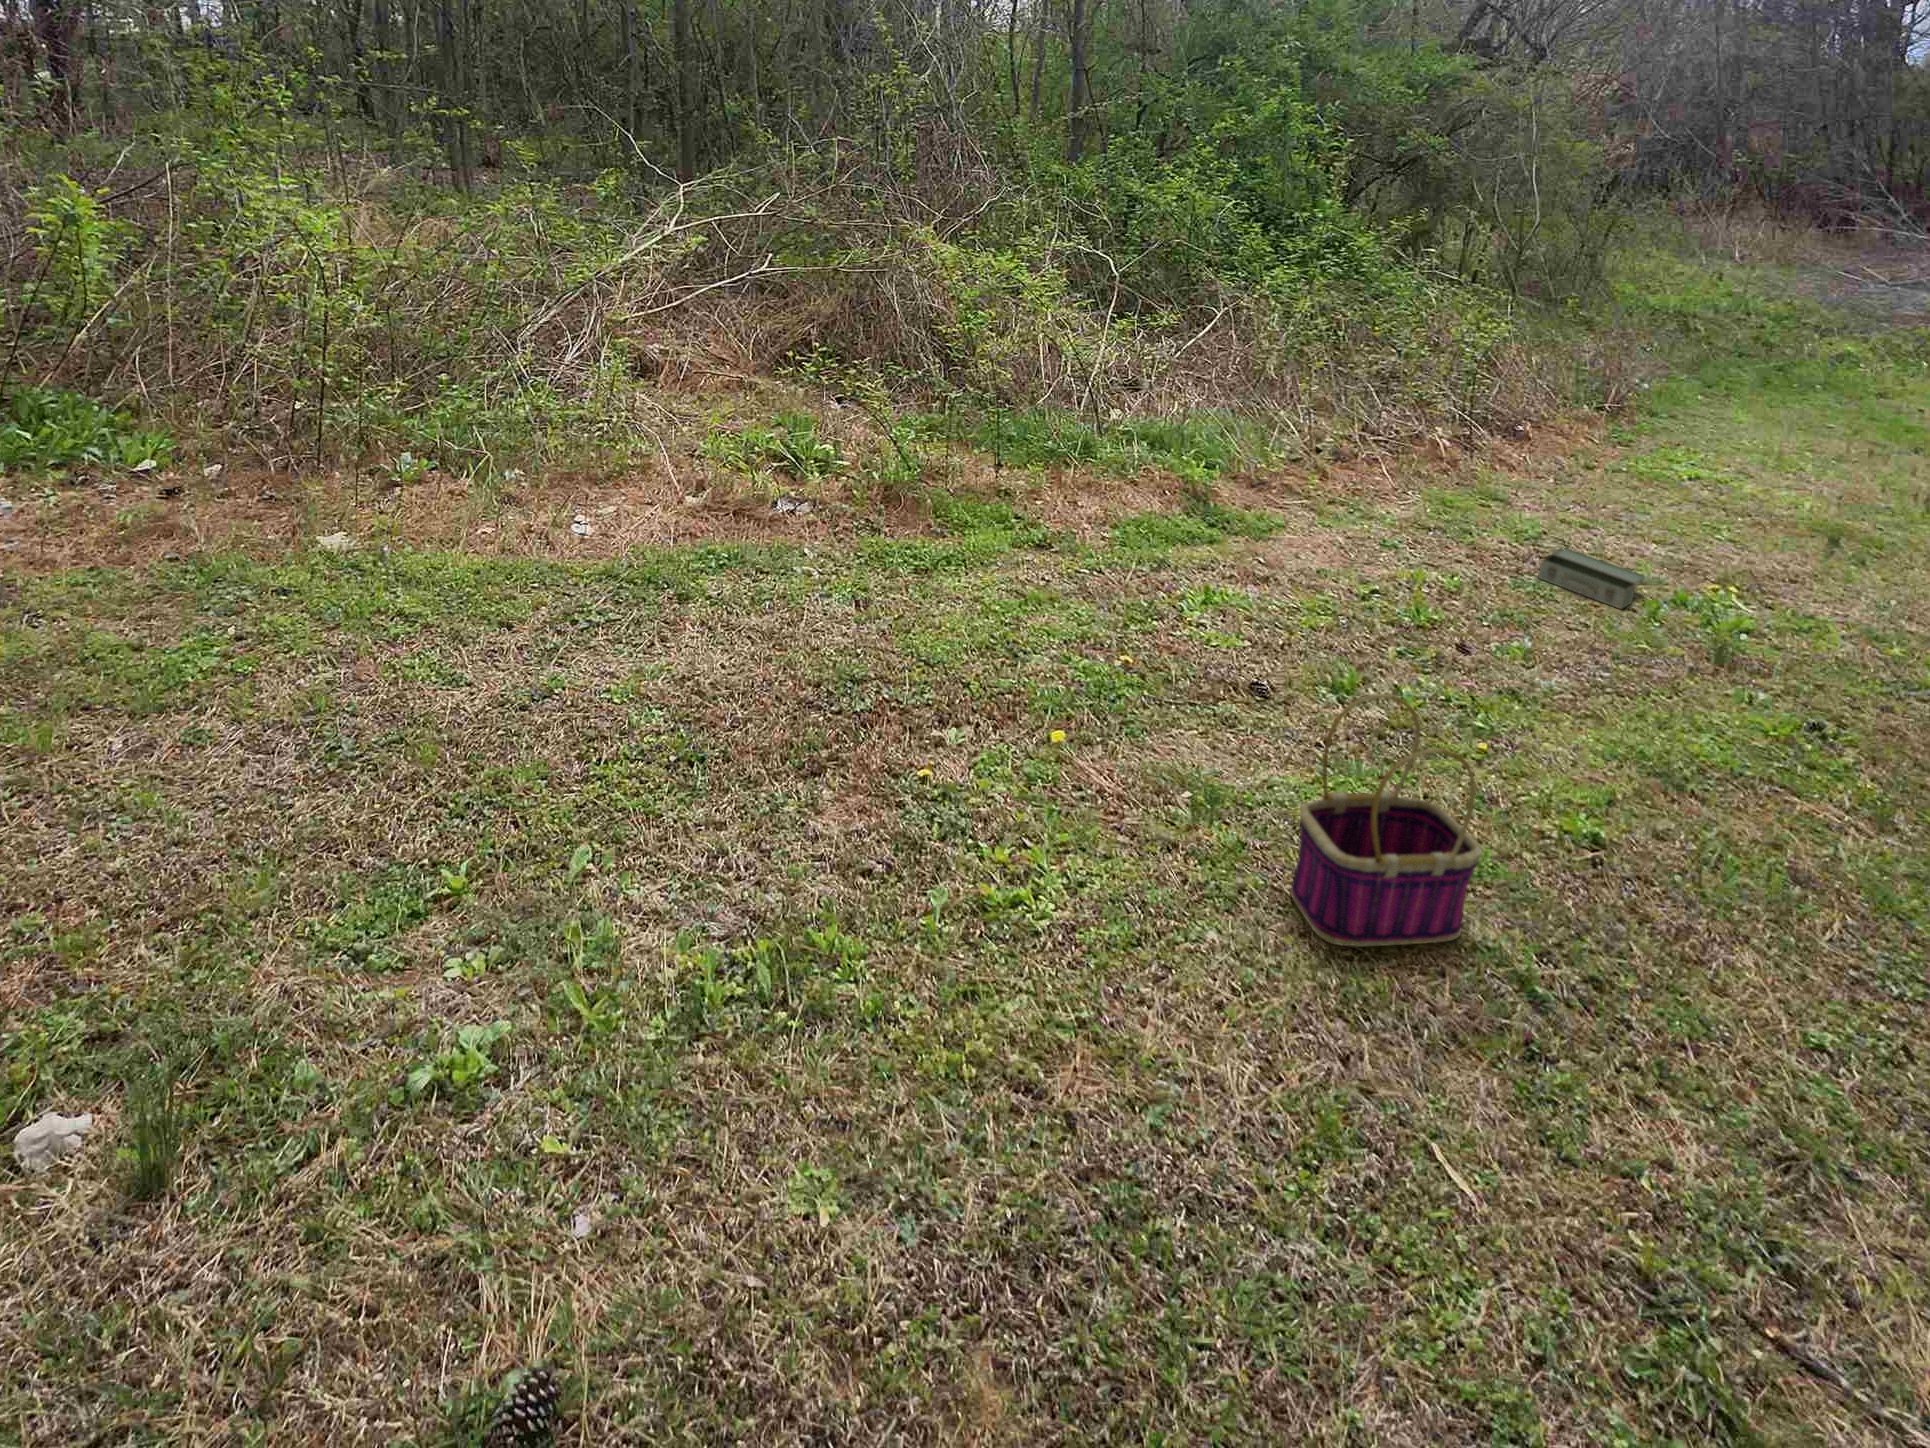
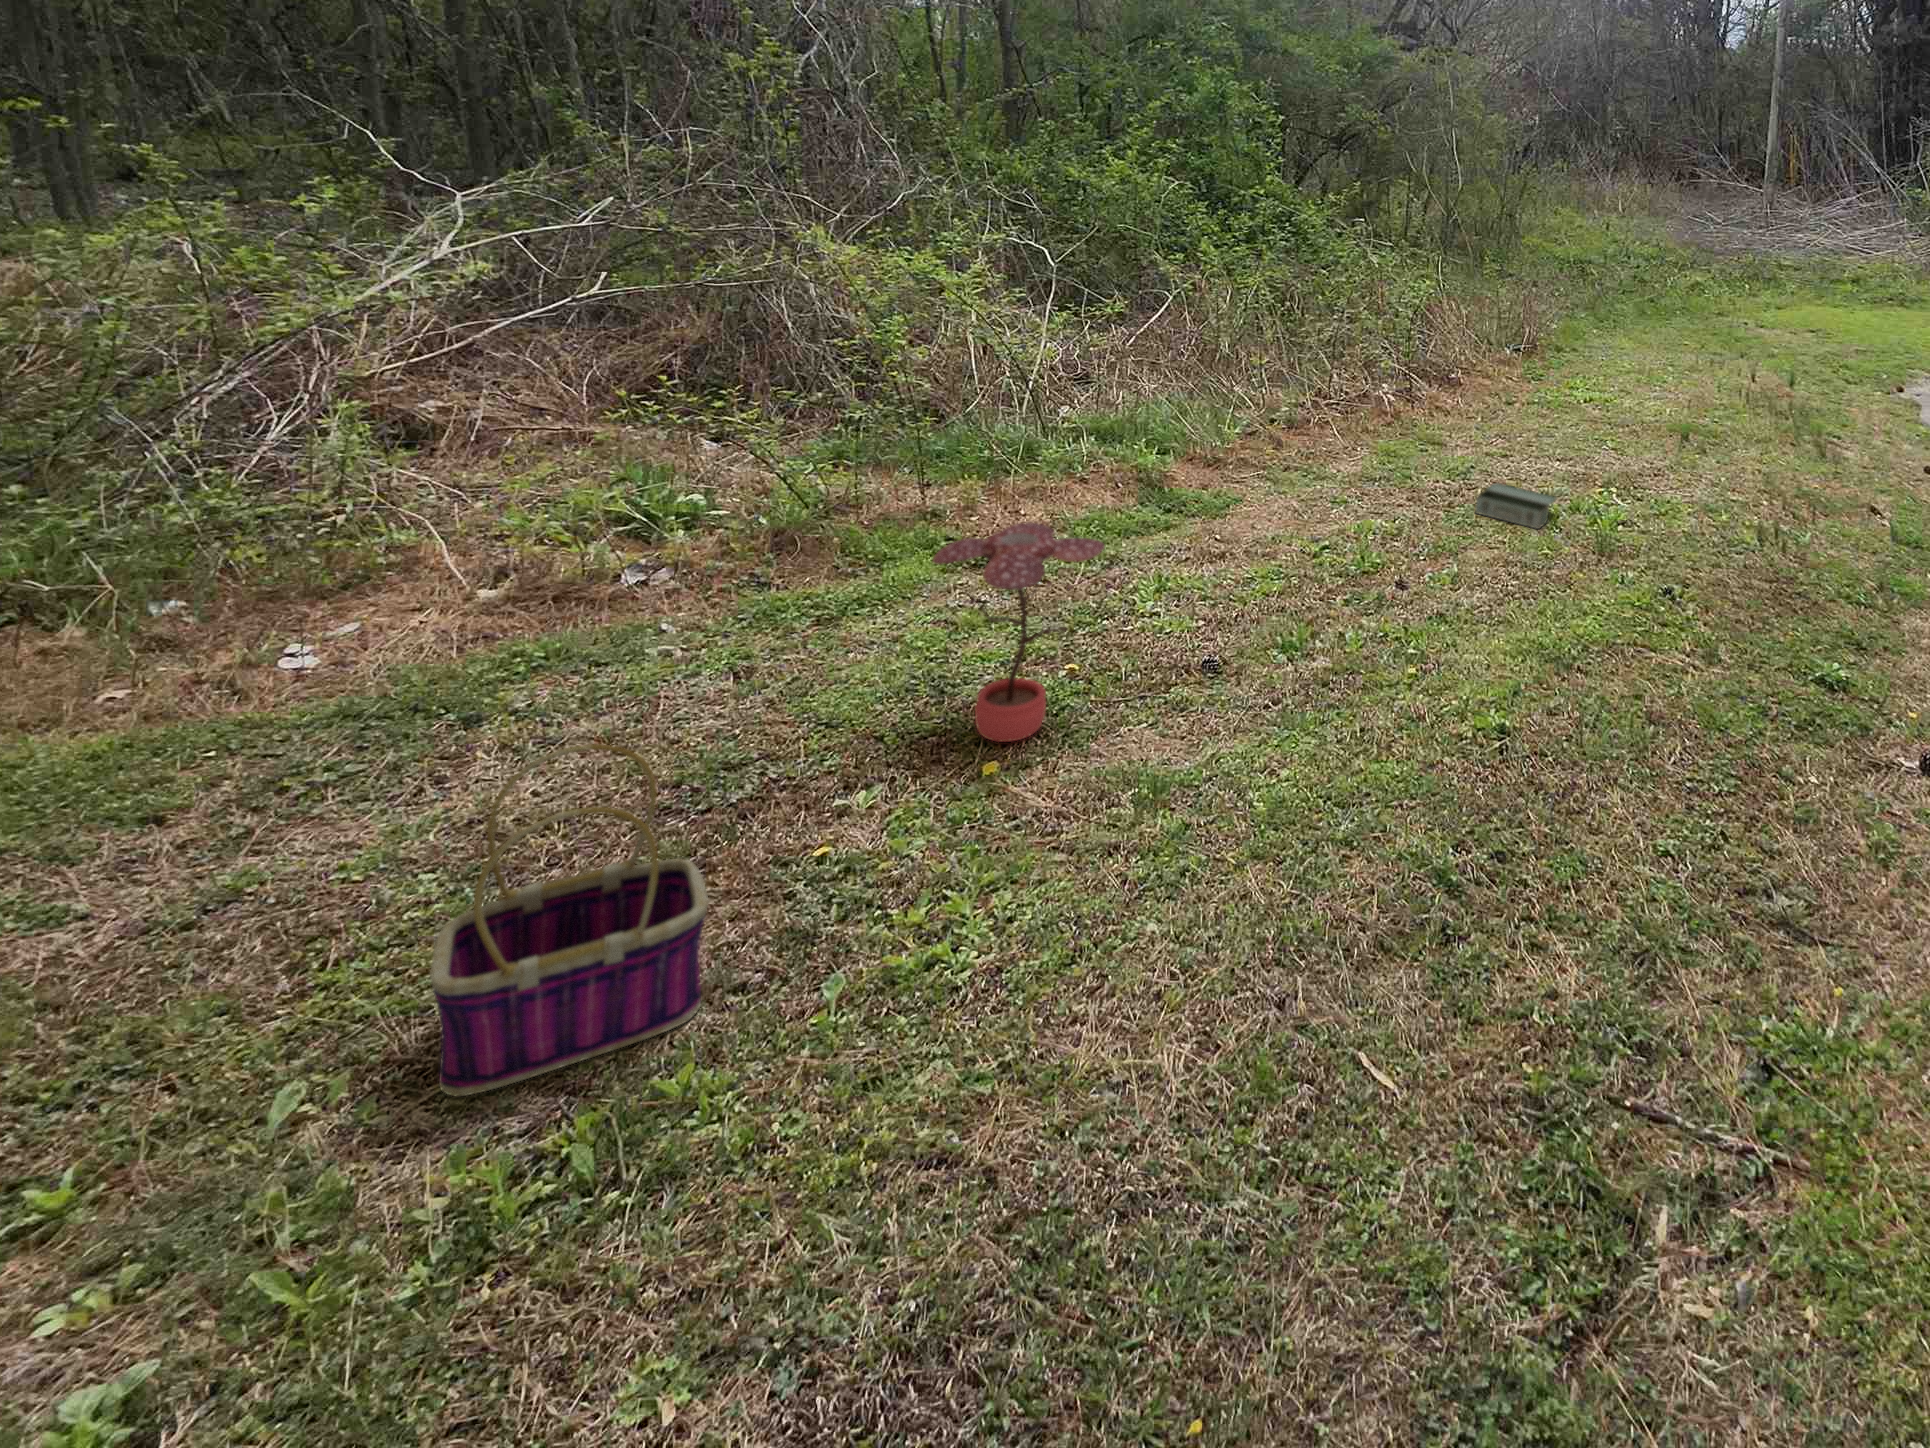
potted plant: none [1017,516,1165,715] -> present [933,523,1105,742]
basket: present [1290,694,1482,946] -> present [430,744,708,1096]

